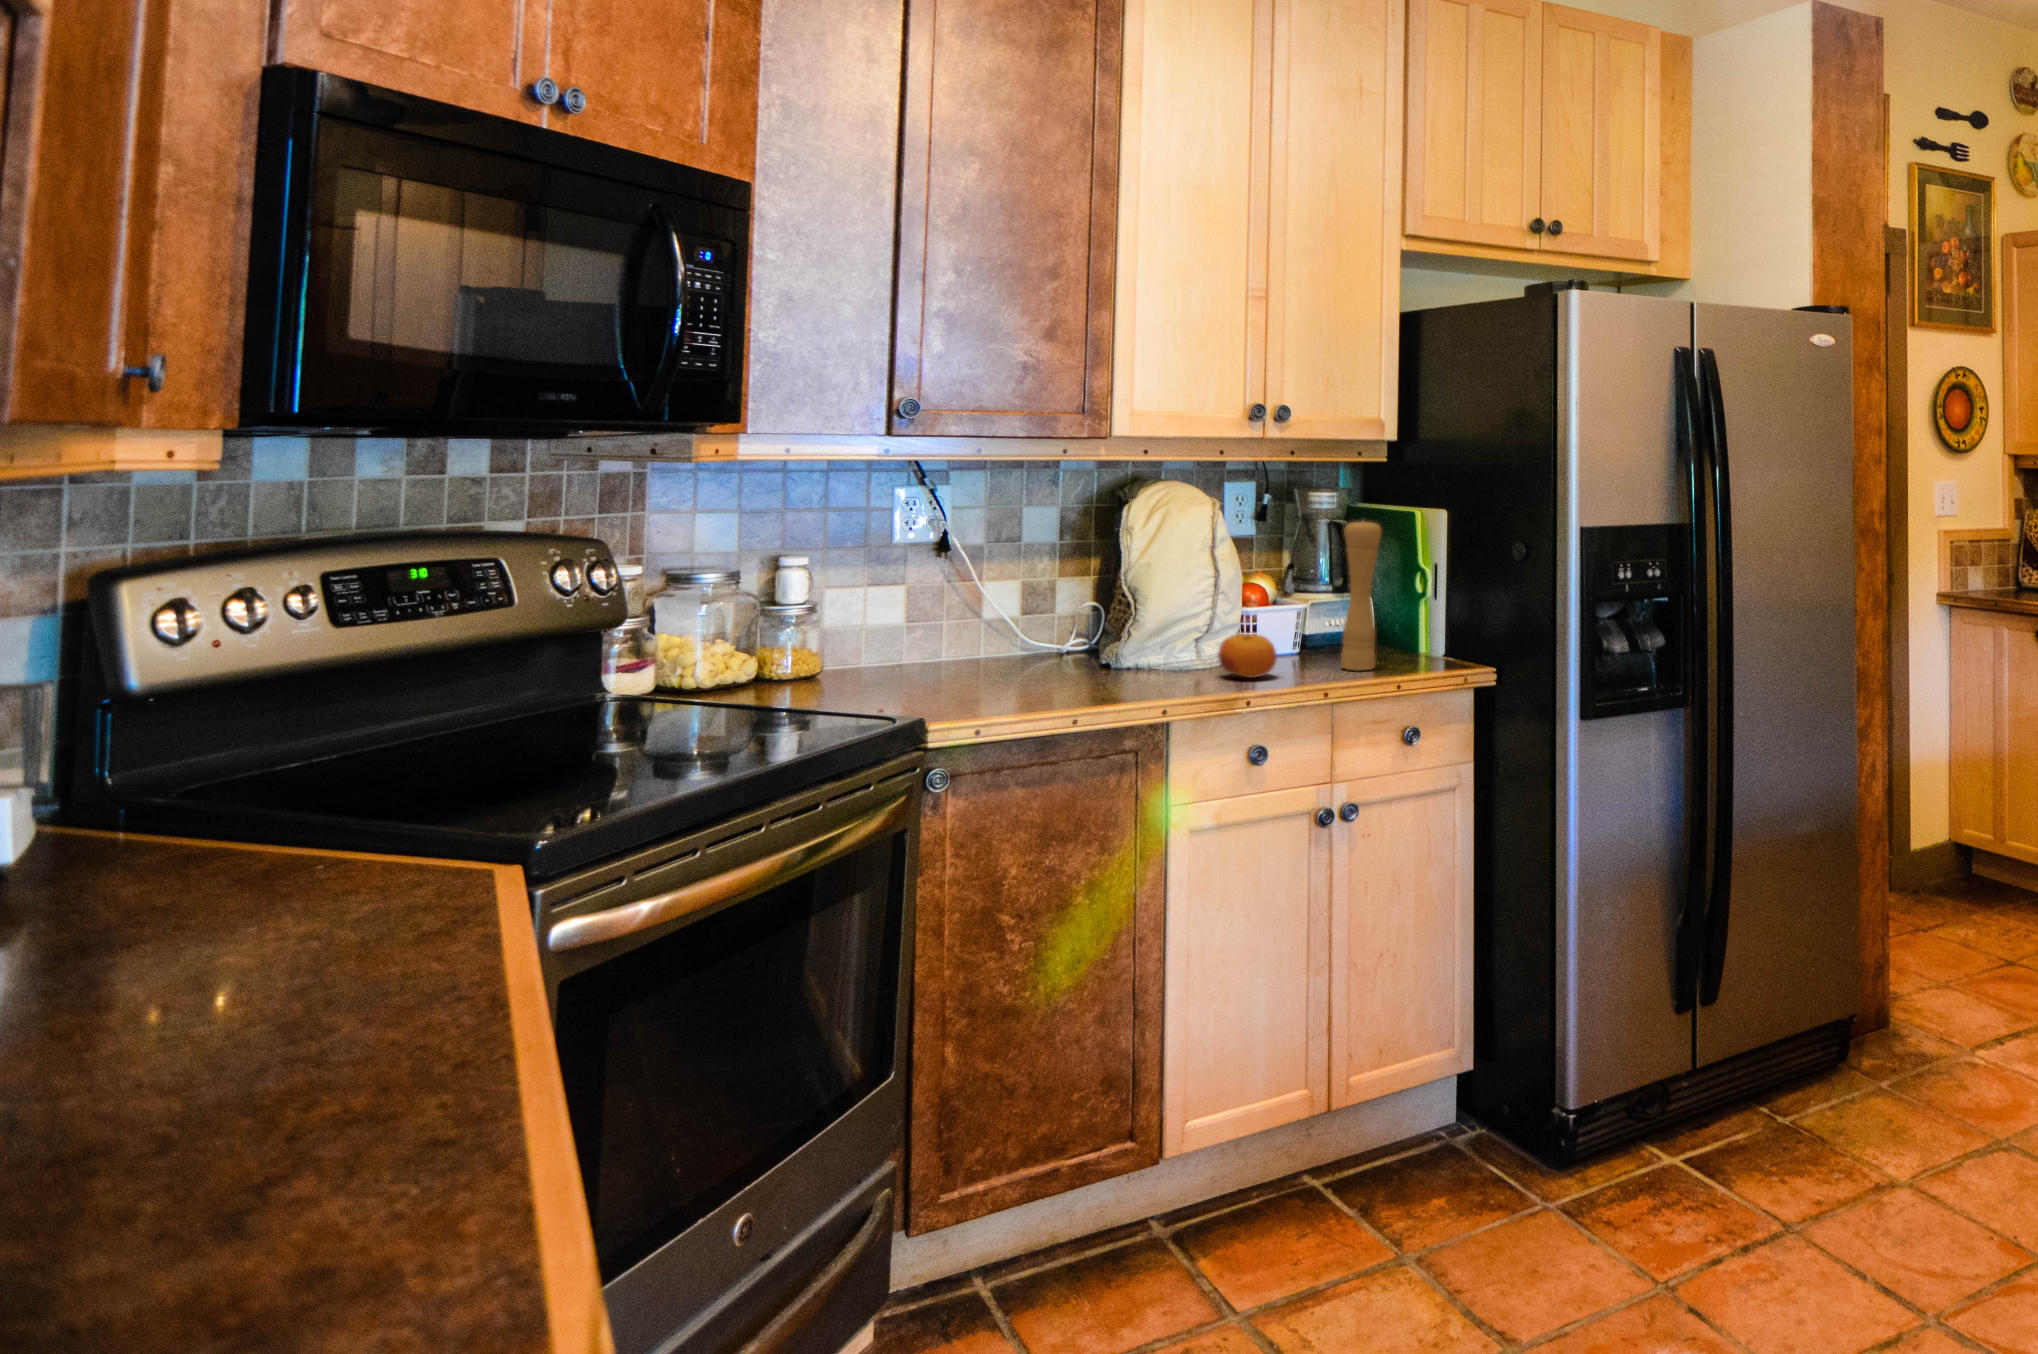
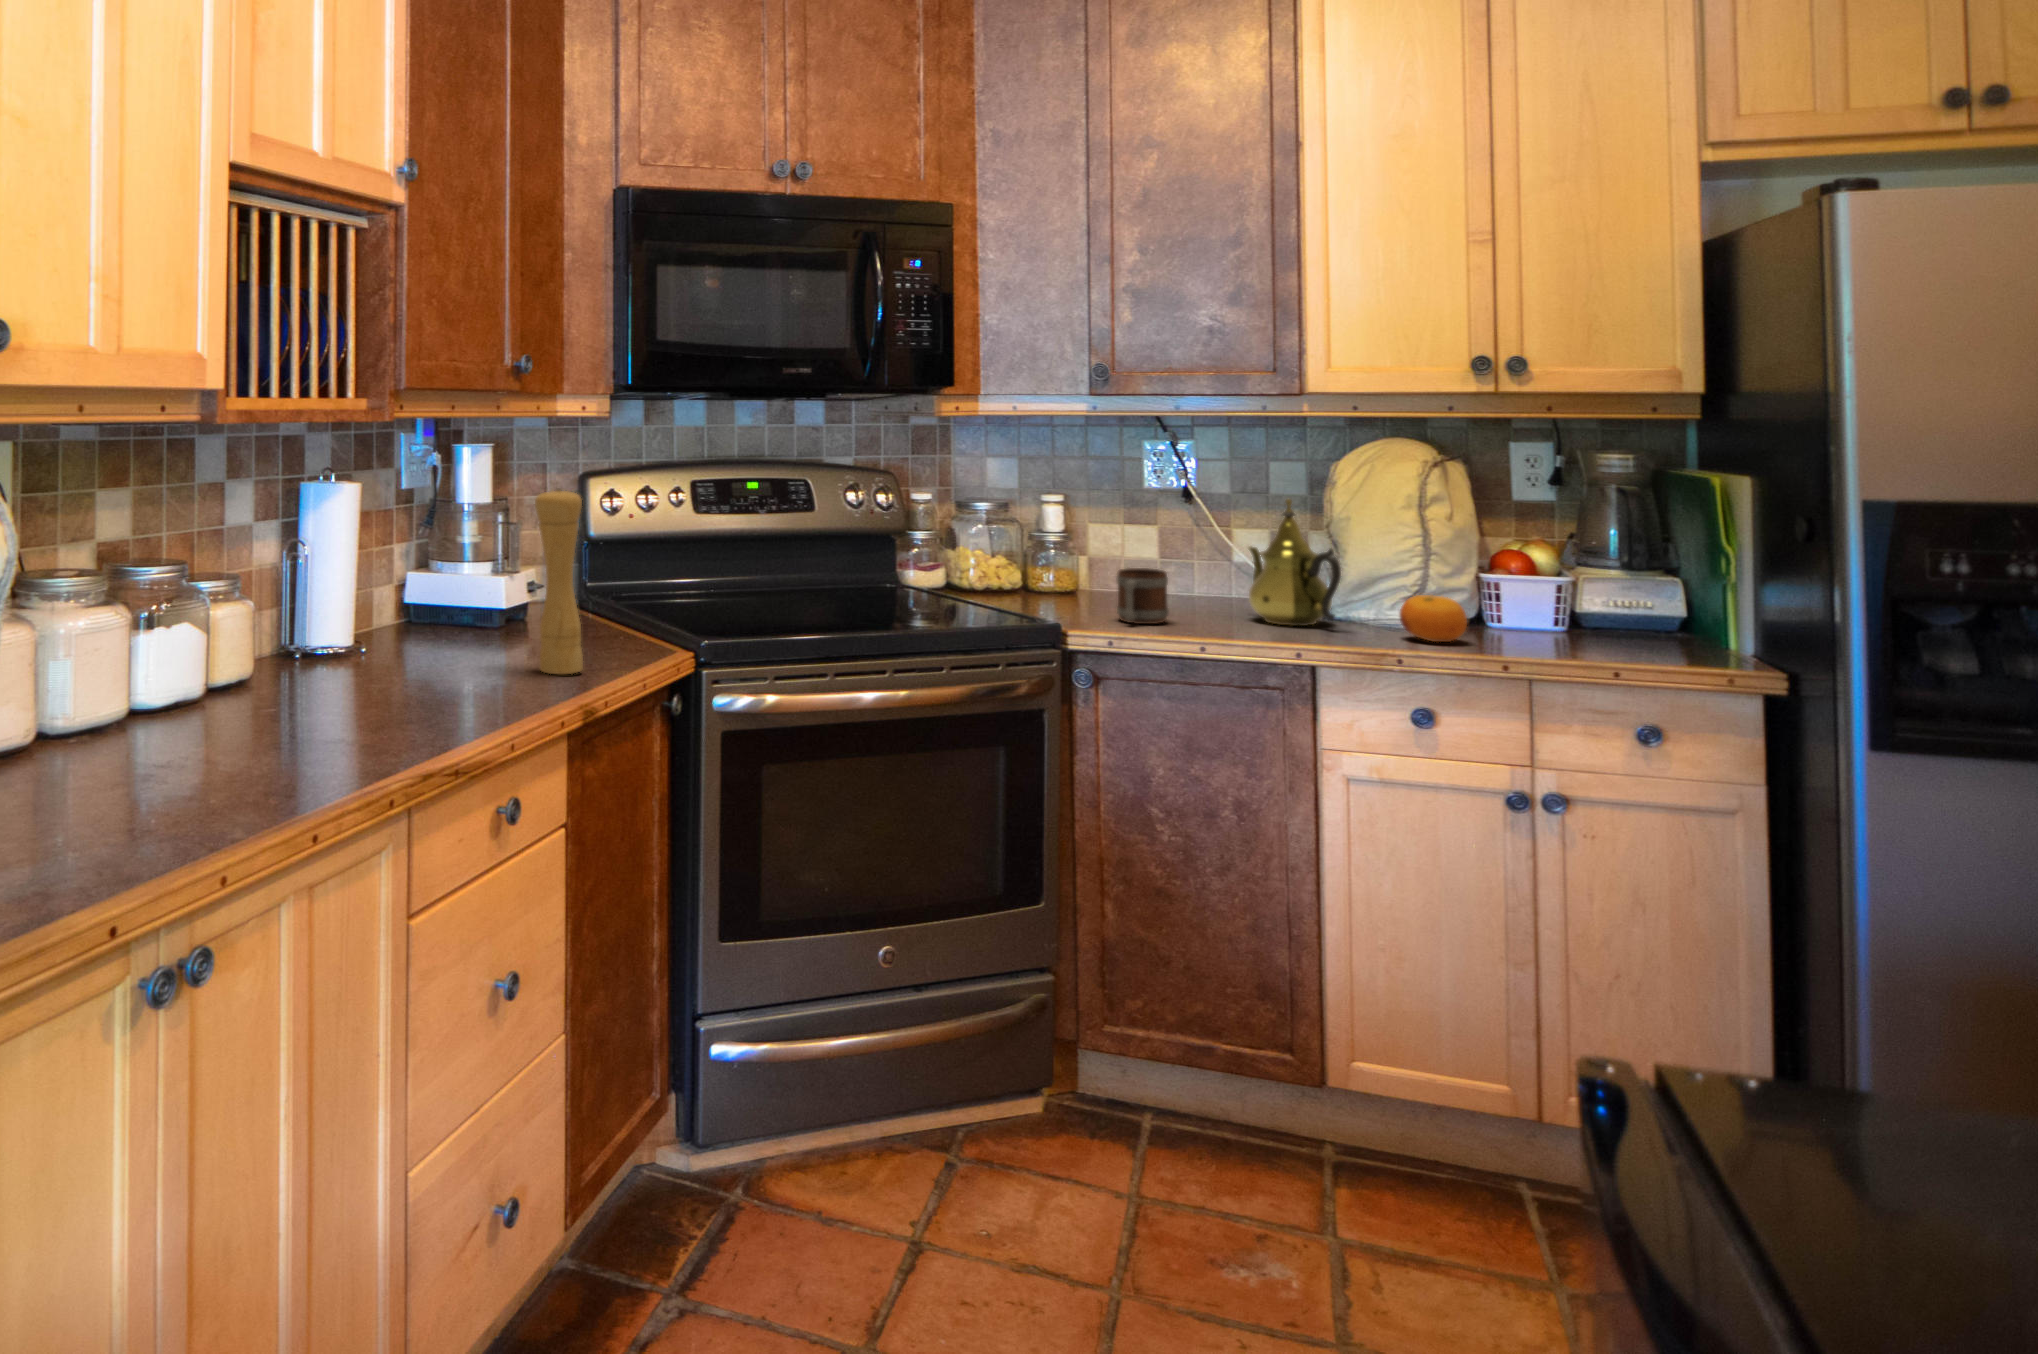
pepper mill: present [1341,520,1381,671] -> present [535,488,583,674]
teapot: none [1048,549,1172,681] -> present [1248,499,1341,626]
mug: none [958,637,1019,703] -> present [1116,568,1169,624]

